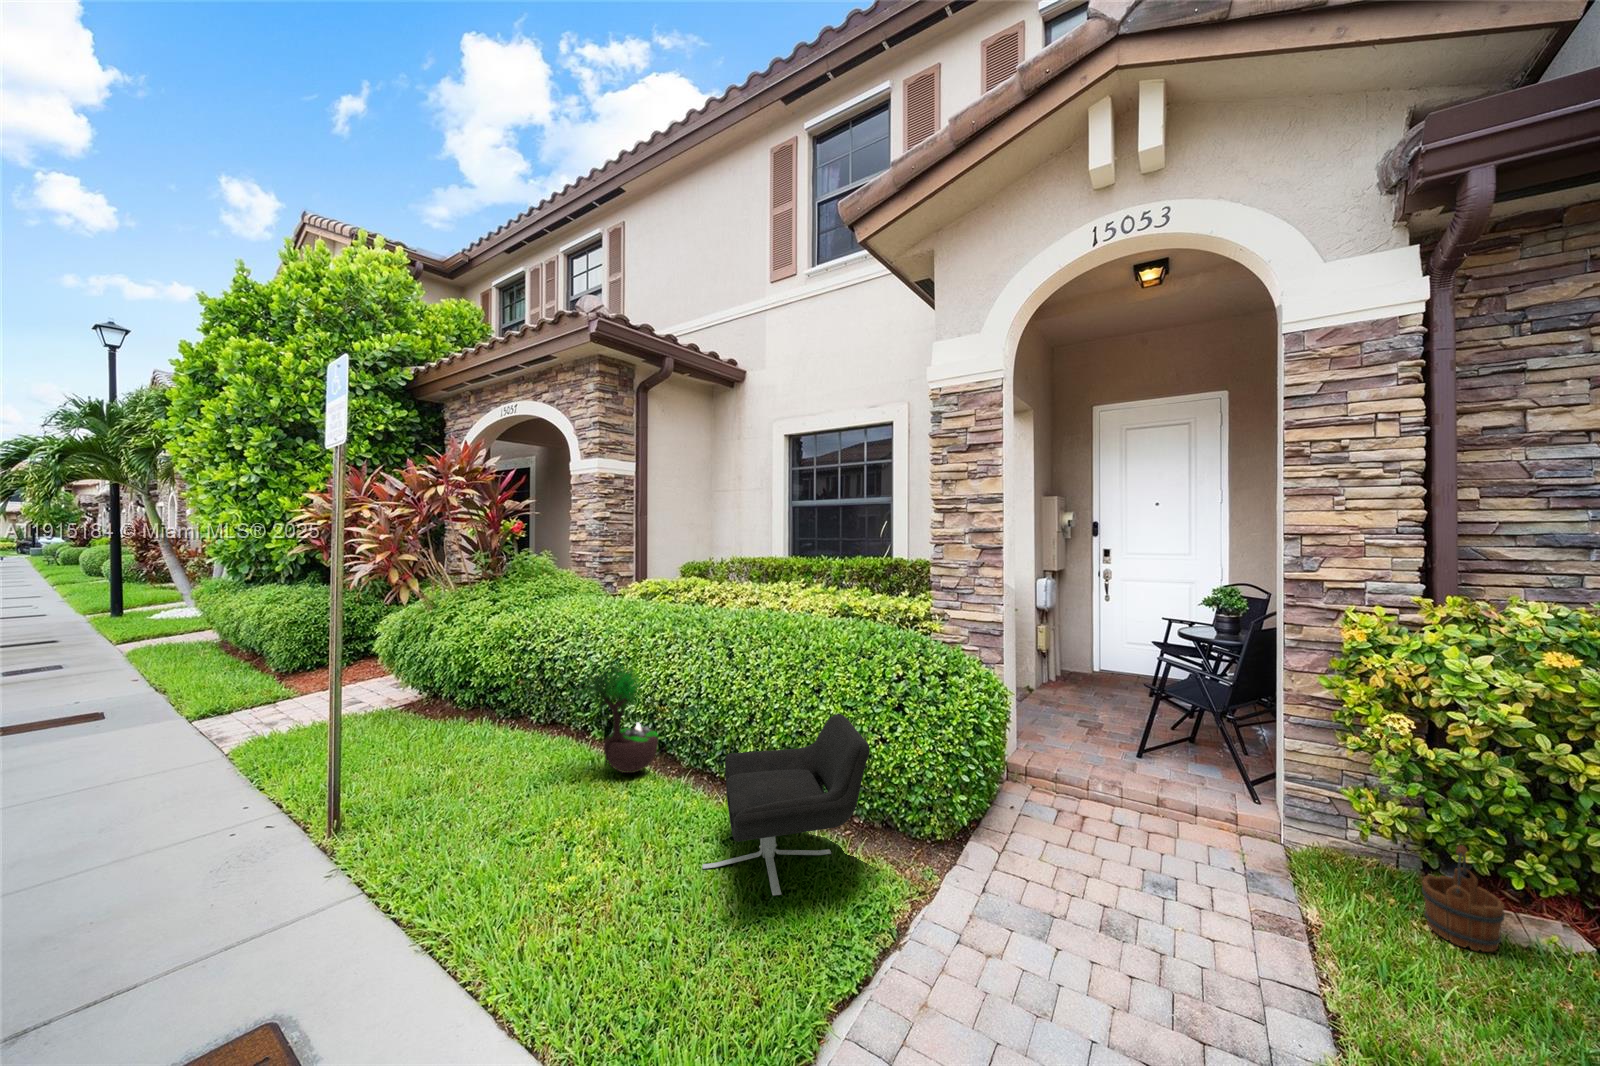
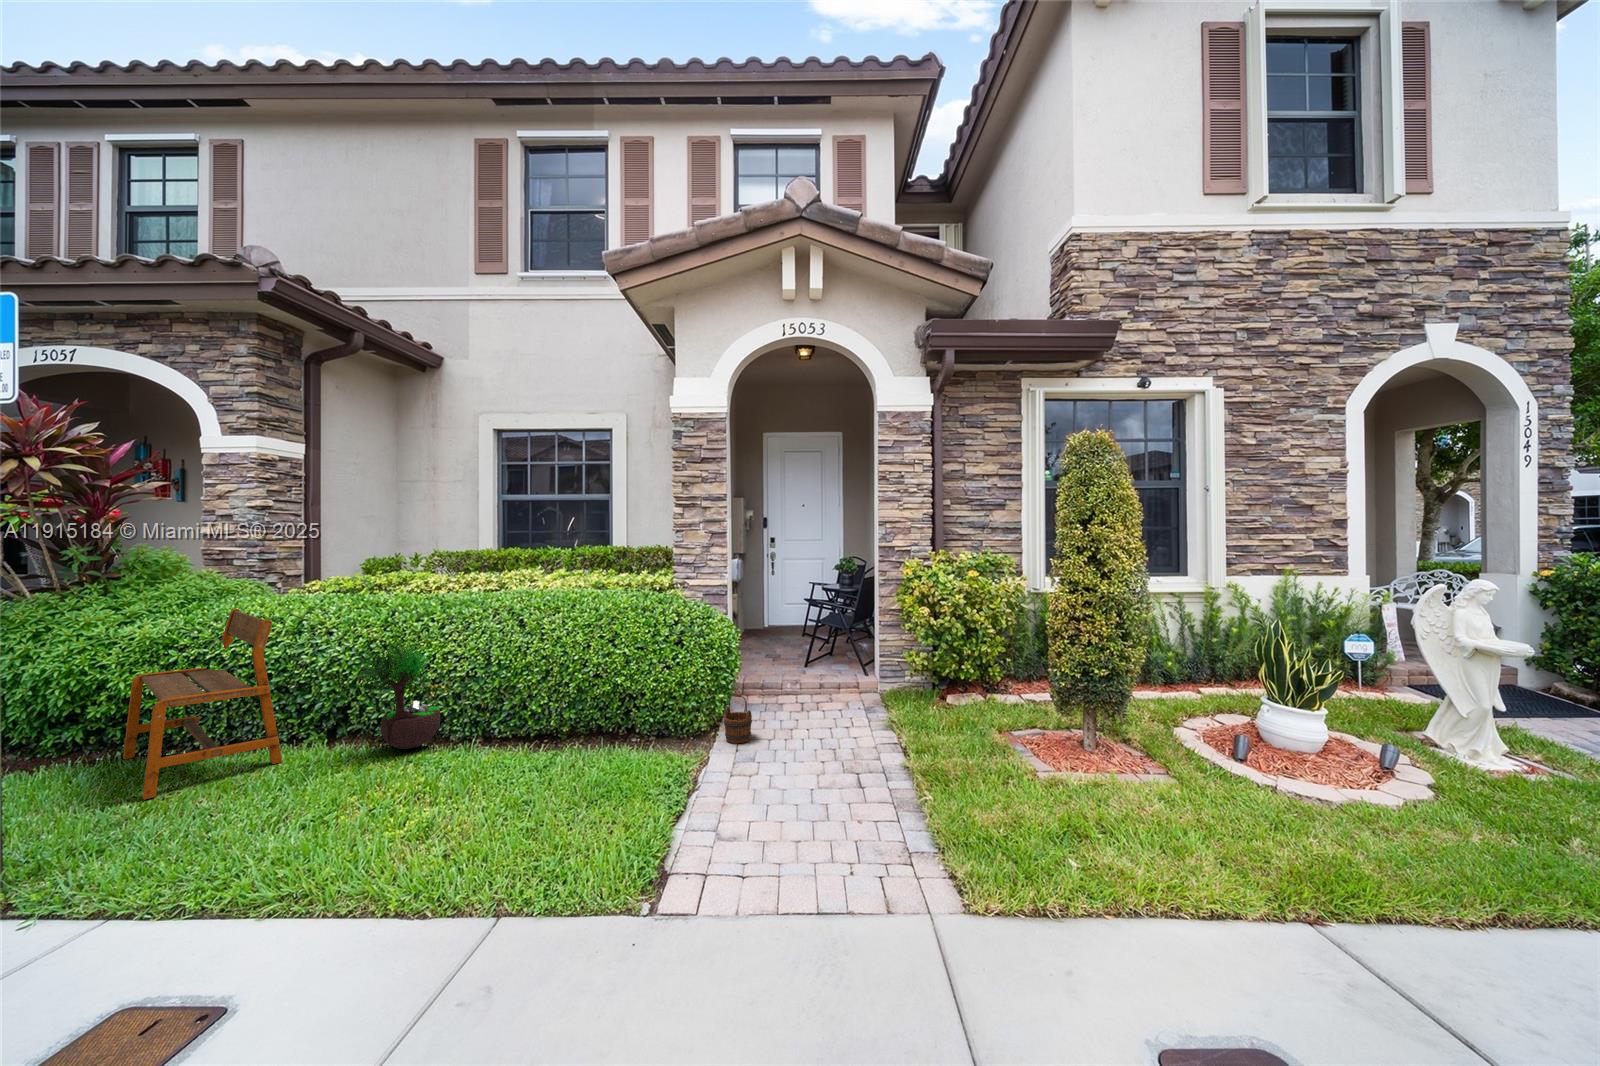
bench: none [440,609,552,775] -> present [123,609,282,800]
lounge chair: present [703,714,870,895] -> none [544,653,673,780]
wooden bucket: present [1422,845,1505,952] -> present [724,693,752,744]

